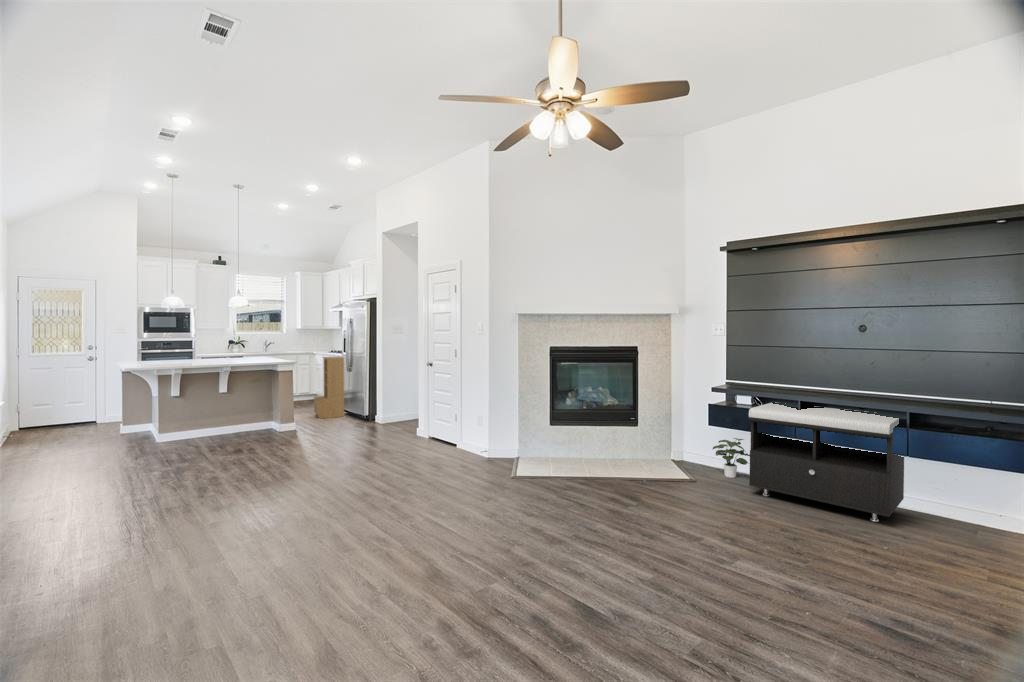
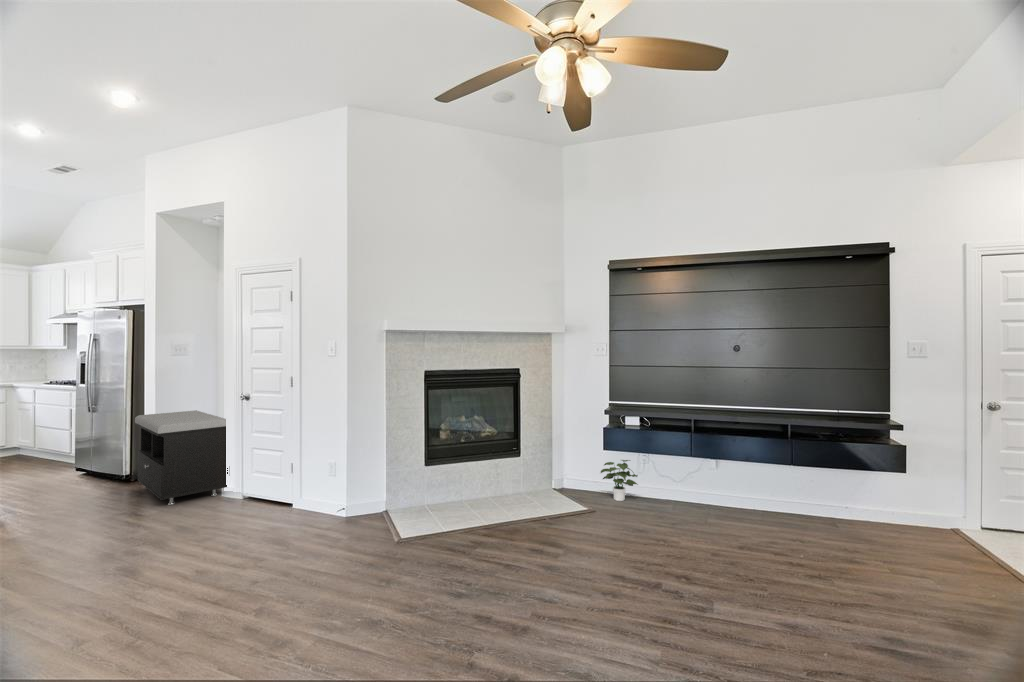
bookshelf: present [314,357,344,419] -> none [19,389,81,487]
storage bench: present [749,402,904,522] -> present [135,410,228,505]

